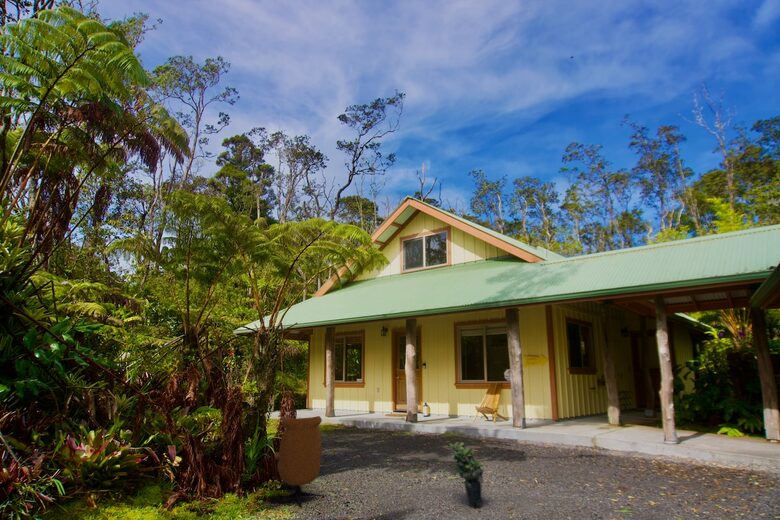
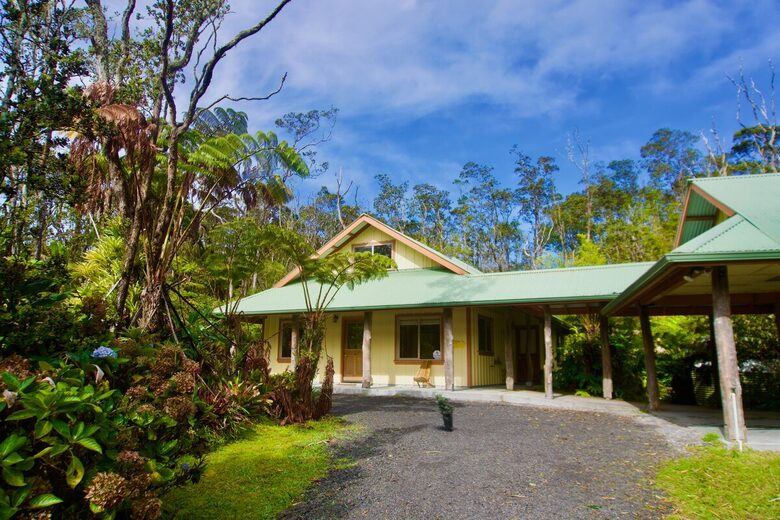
lounge chair: present [271,416,324,508] -> none [314,377,357,435]

